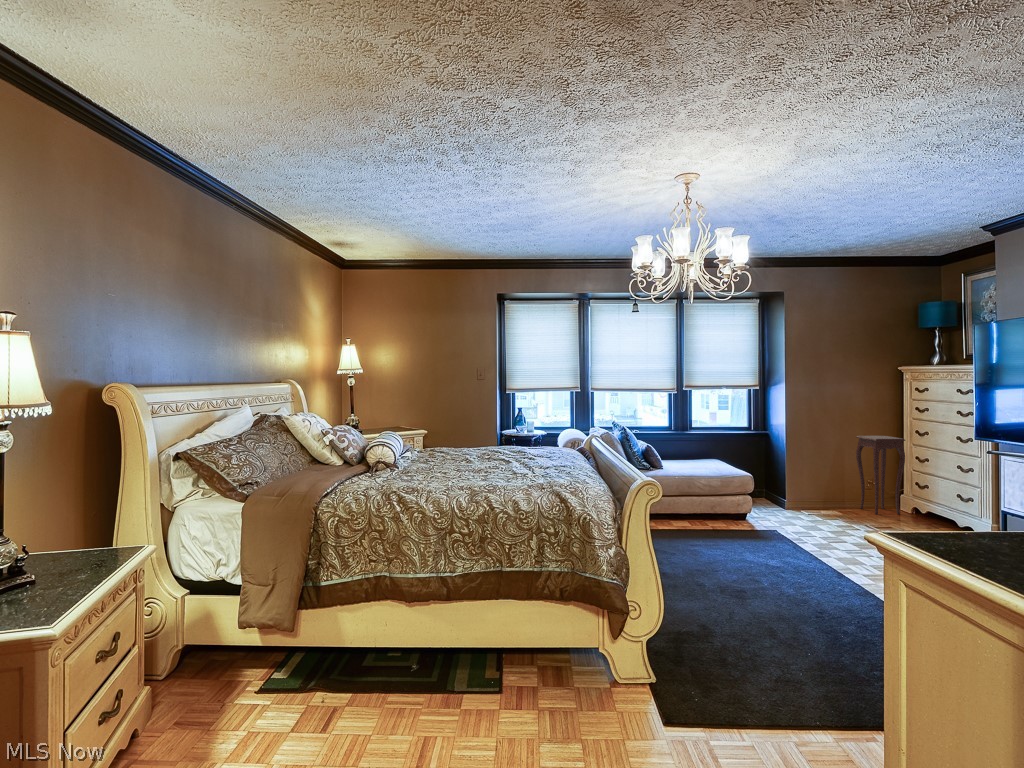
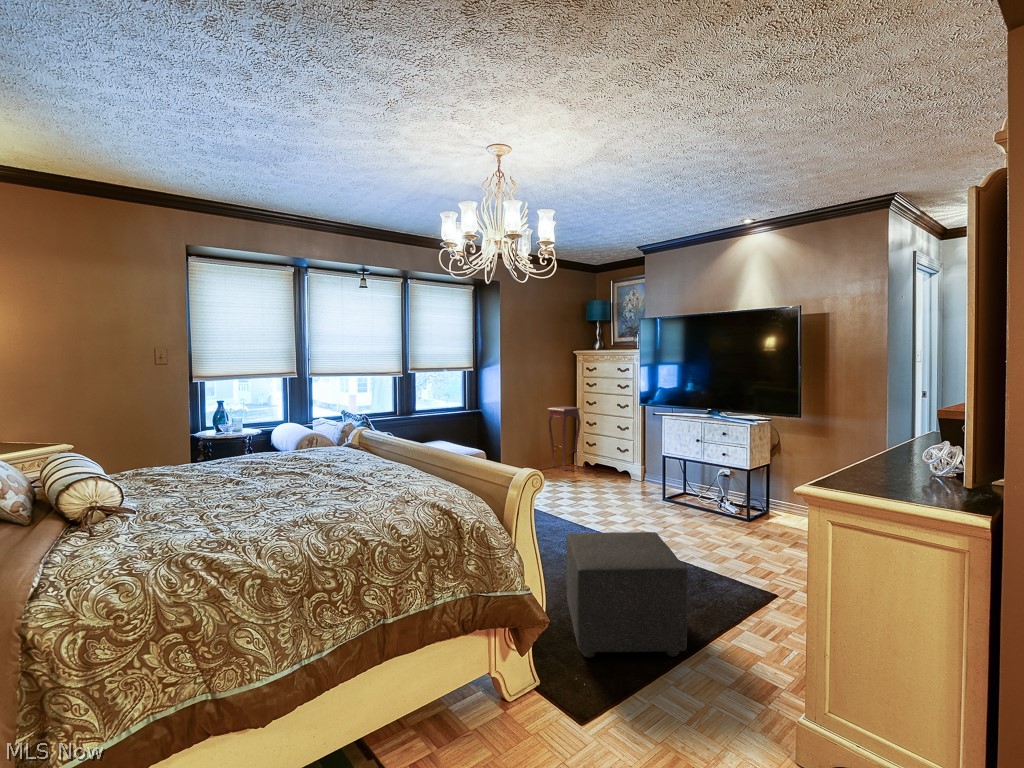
ottoman: none [709,559,851,717] -> present [566,532,688,657]

